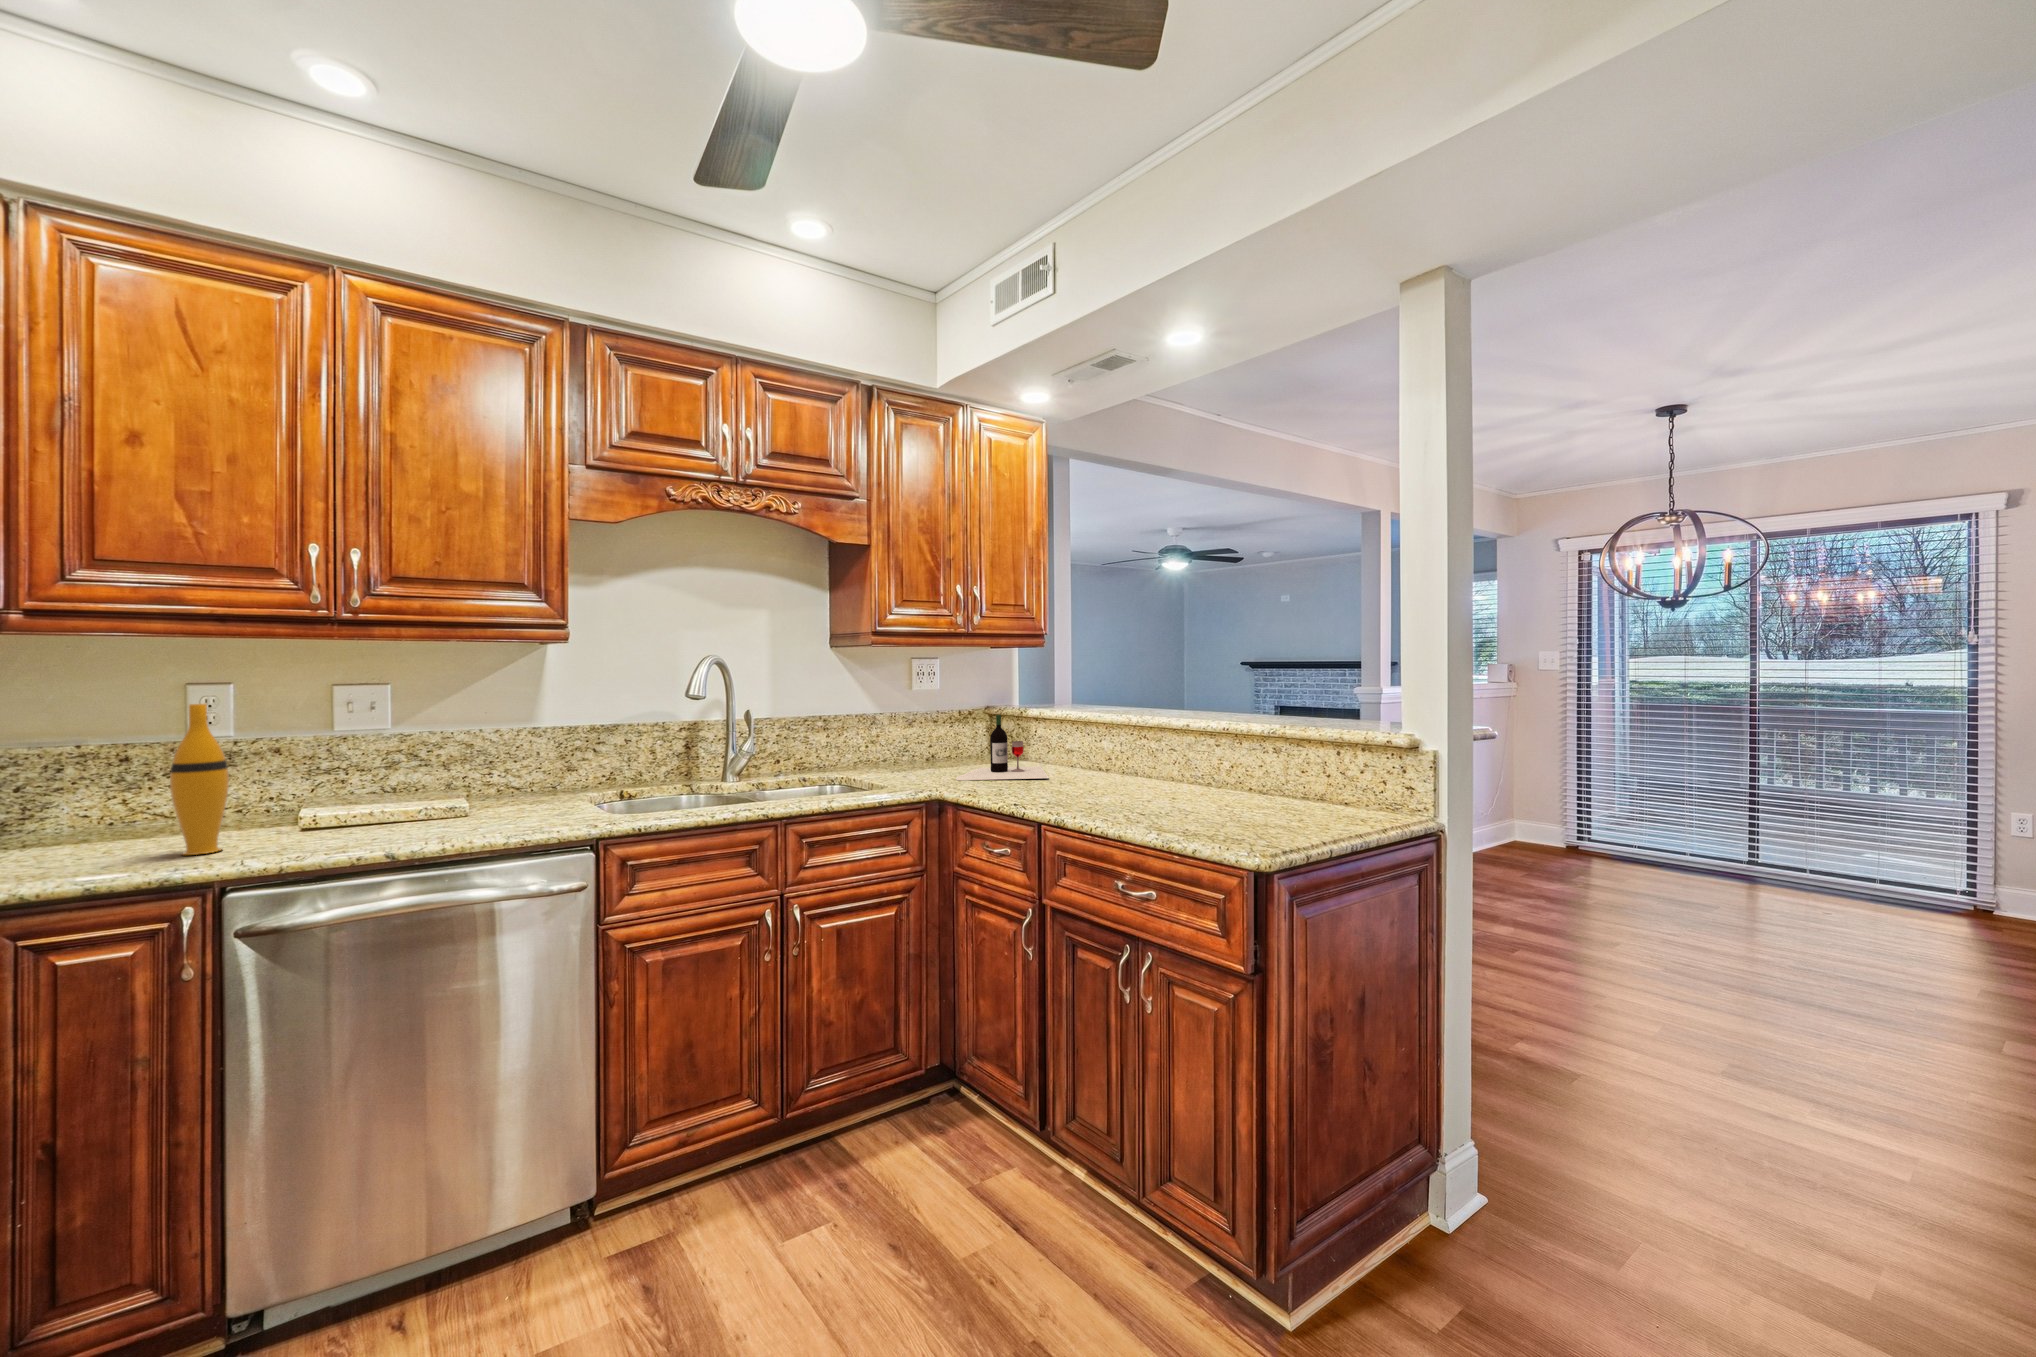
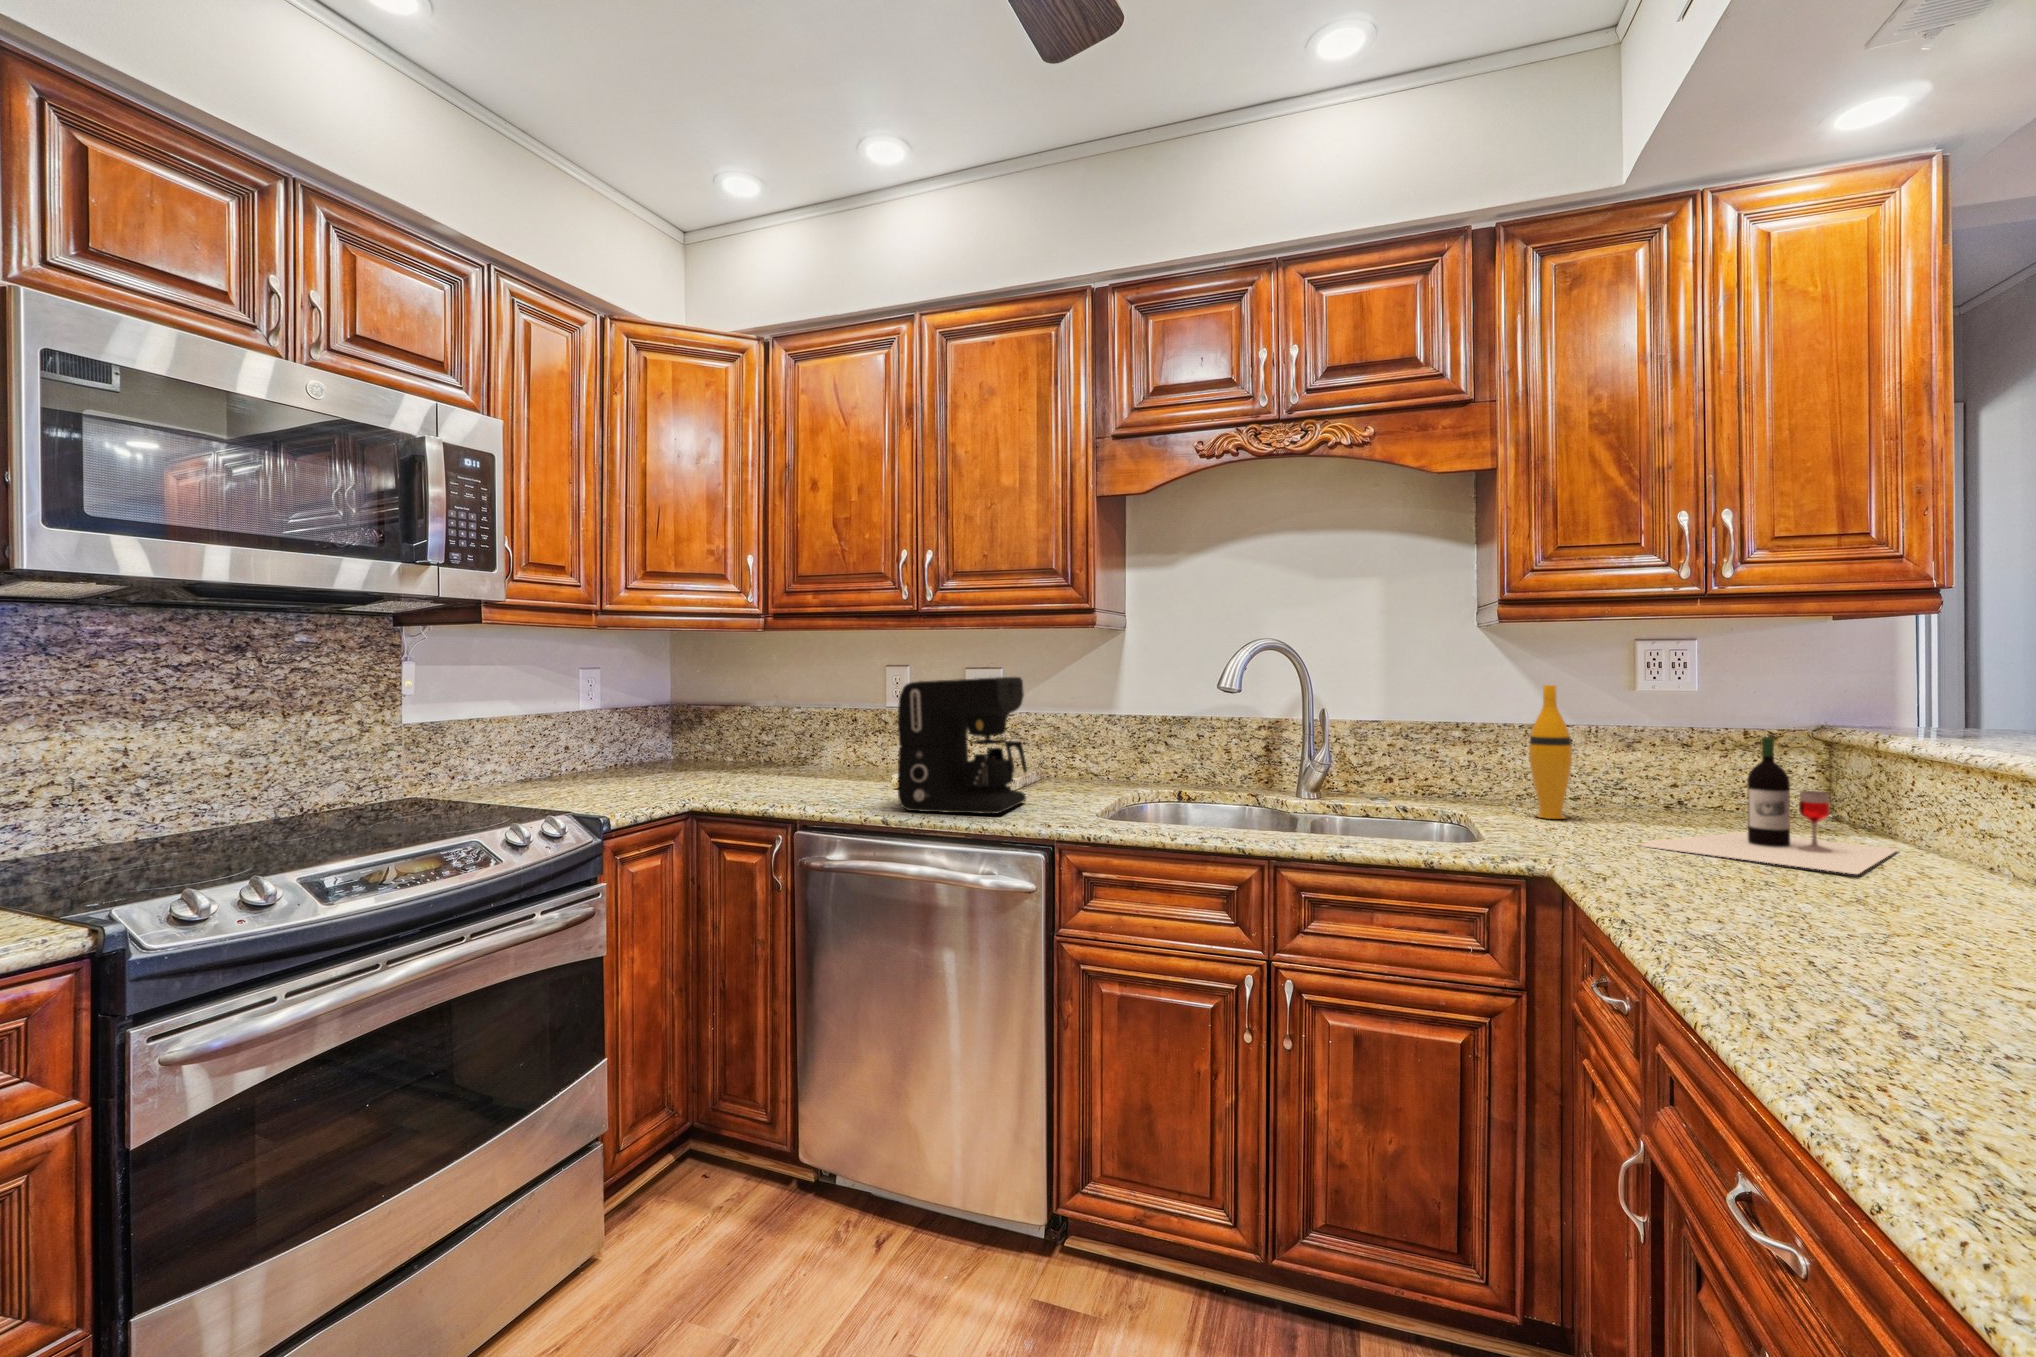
coffee maker: none [381,693,533,842] -> present [898,677,1027,814]
vase: present [170,704,229,855] -> present [1529,685,1572,819]

